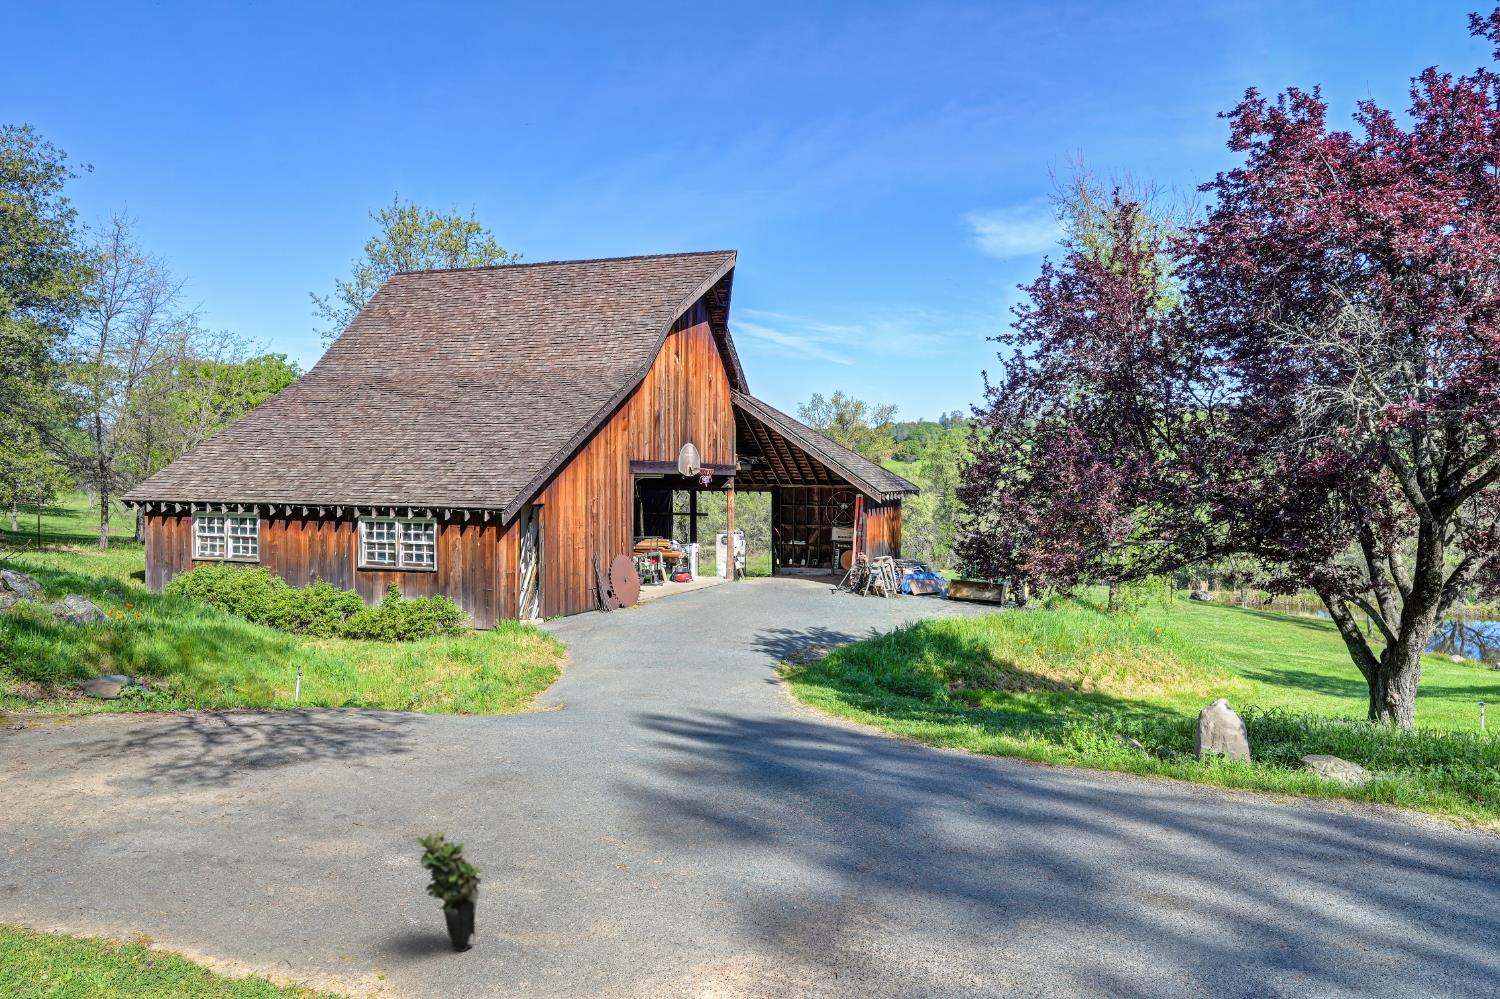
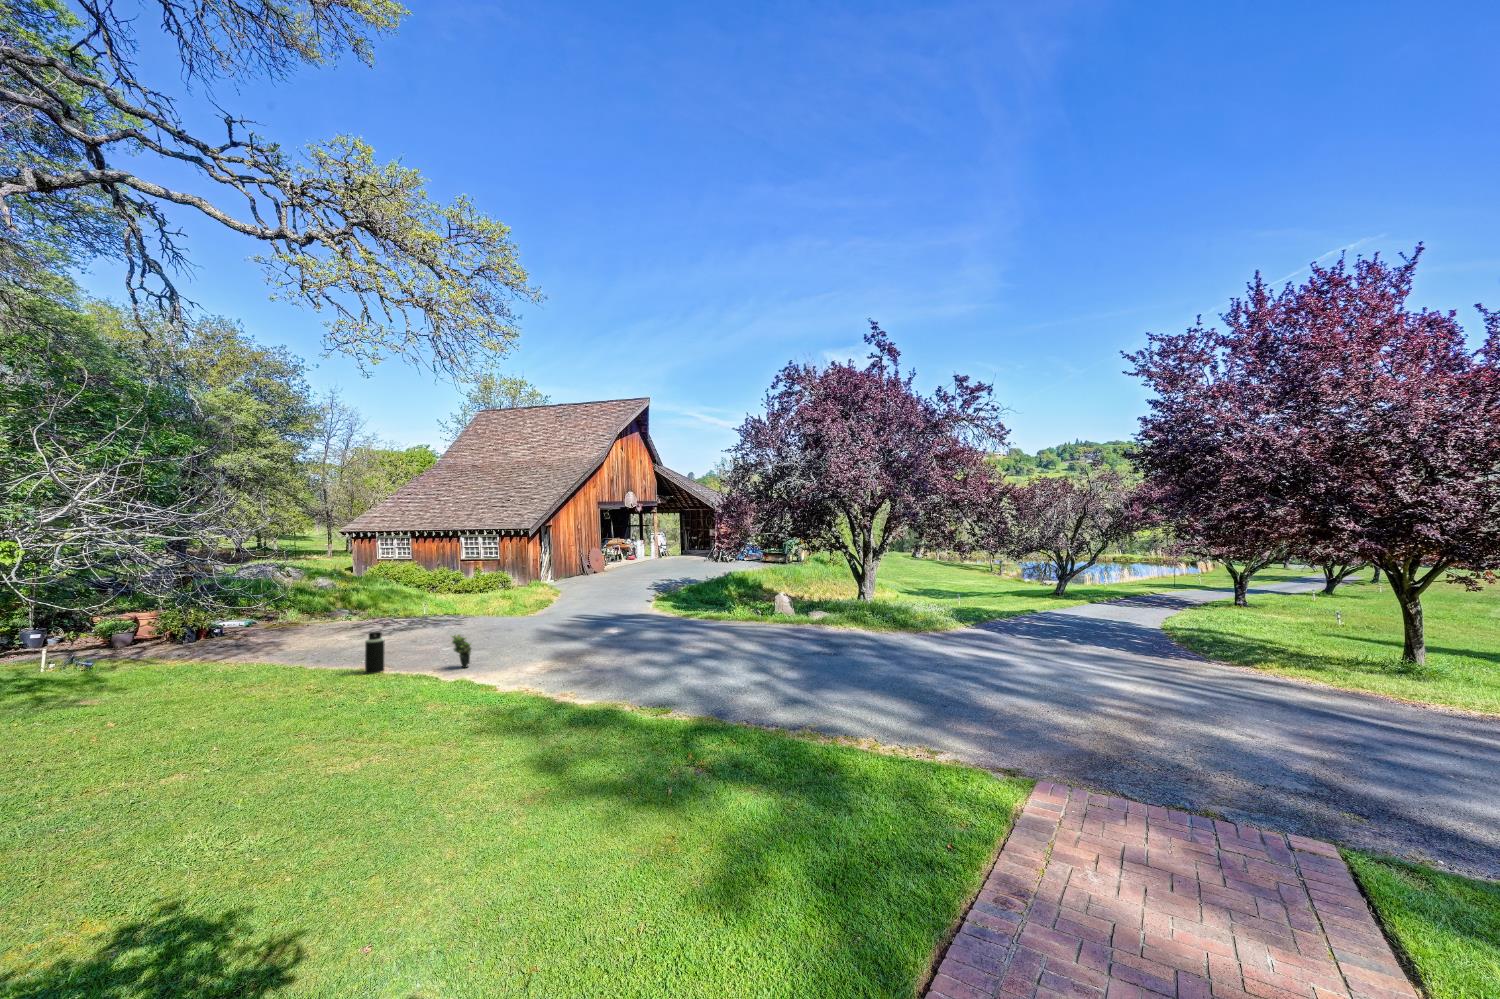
trash can: none [145,812,208,955] -> present [365,632,385,674]

